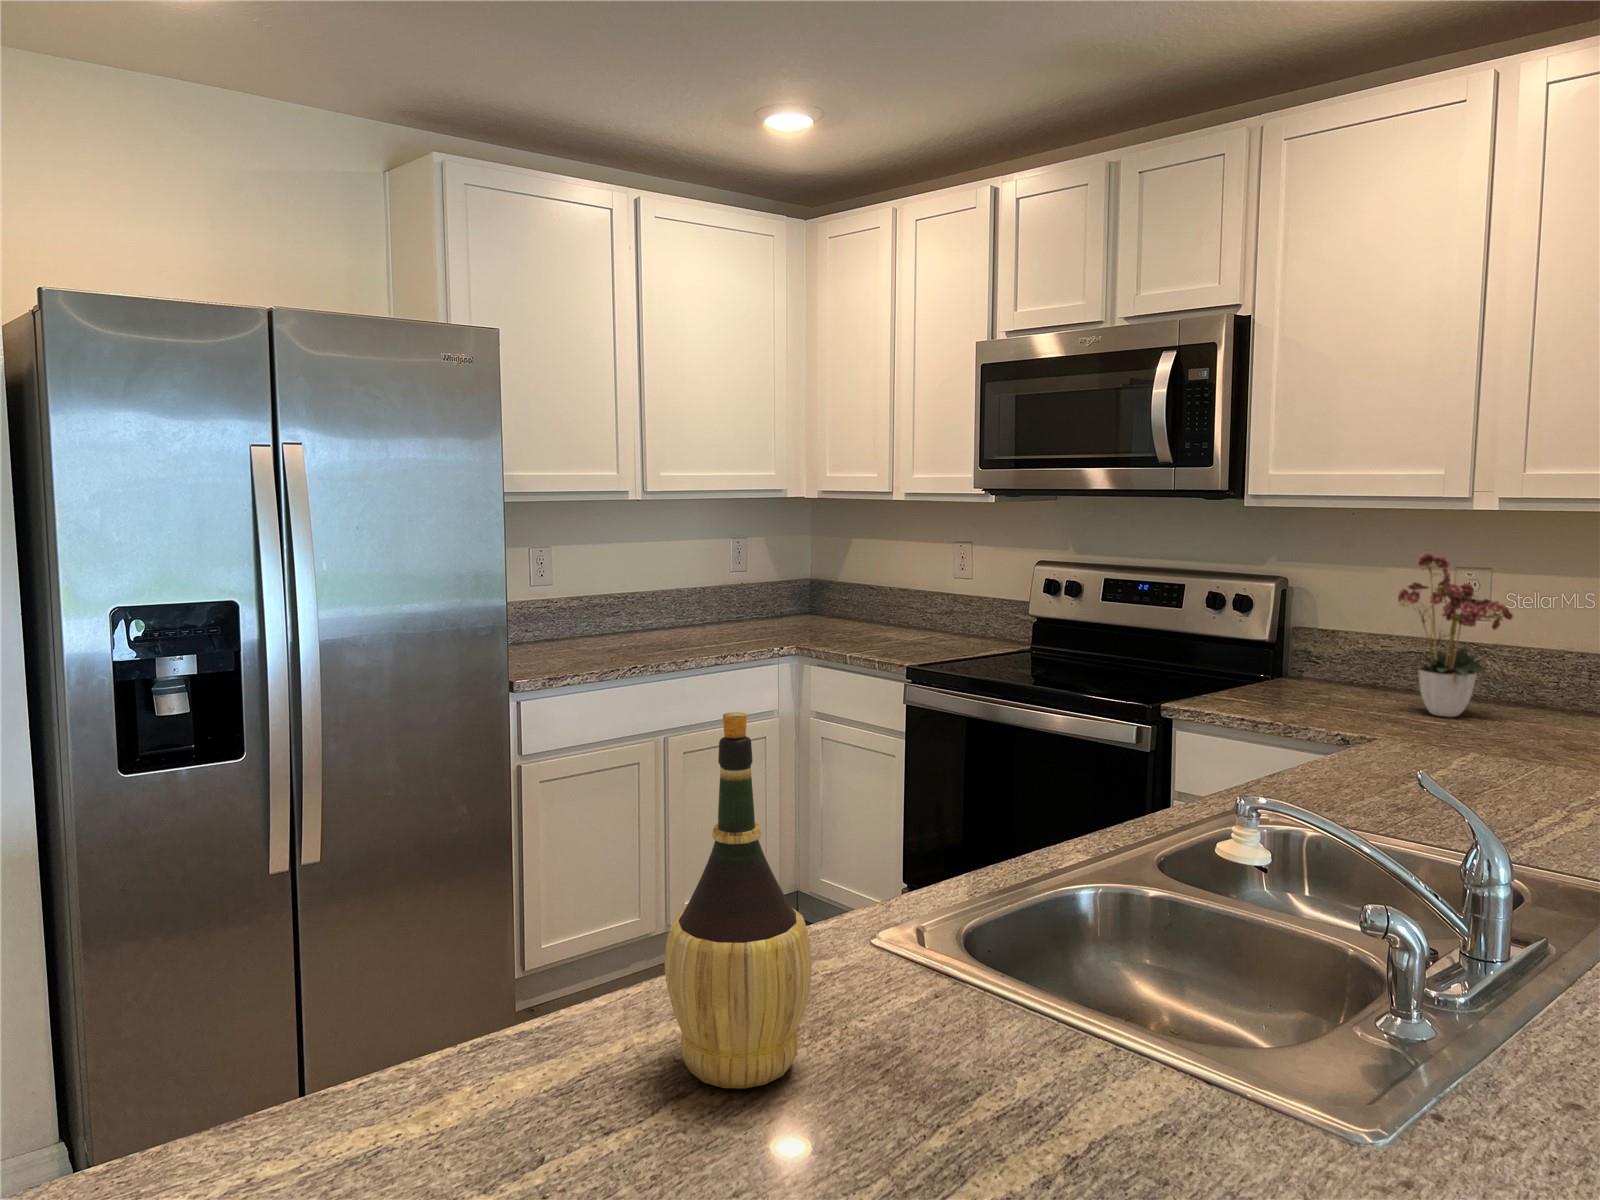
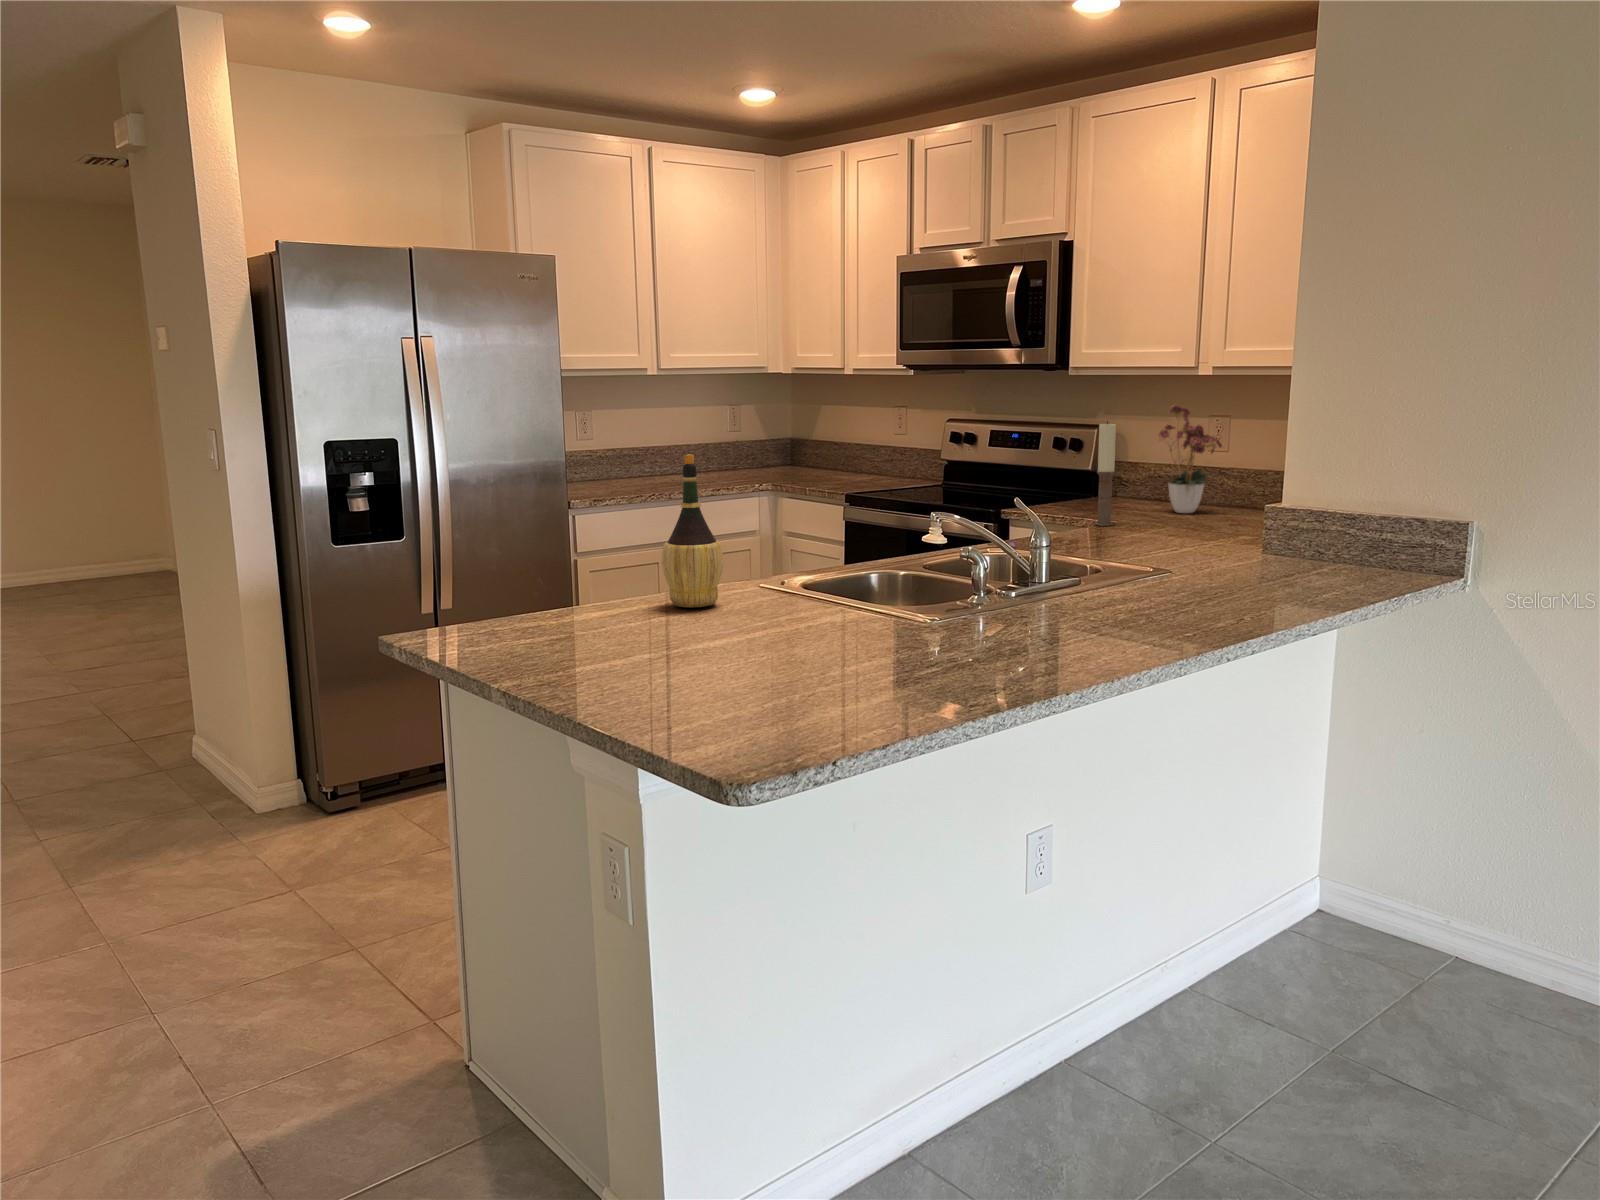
candle: none [1341,582,1377,748] -> present [1095,421,1116,526]

